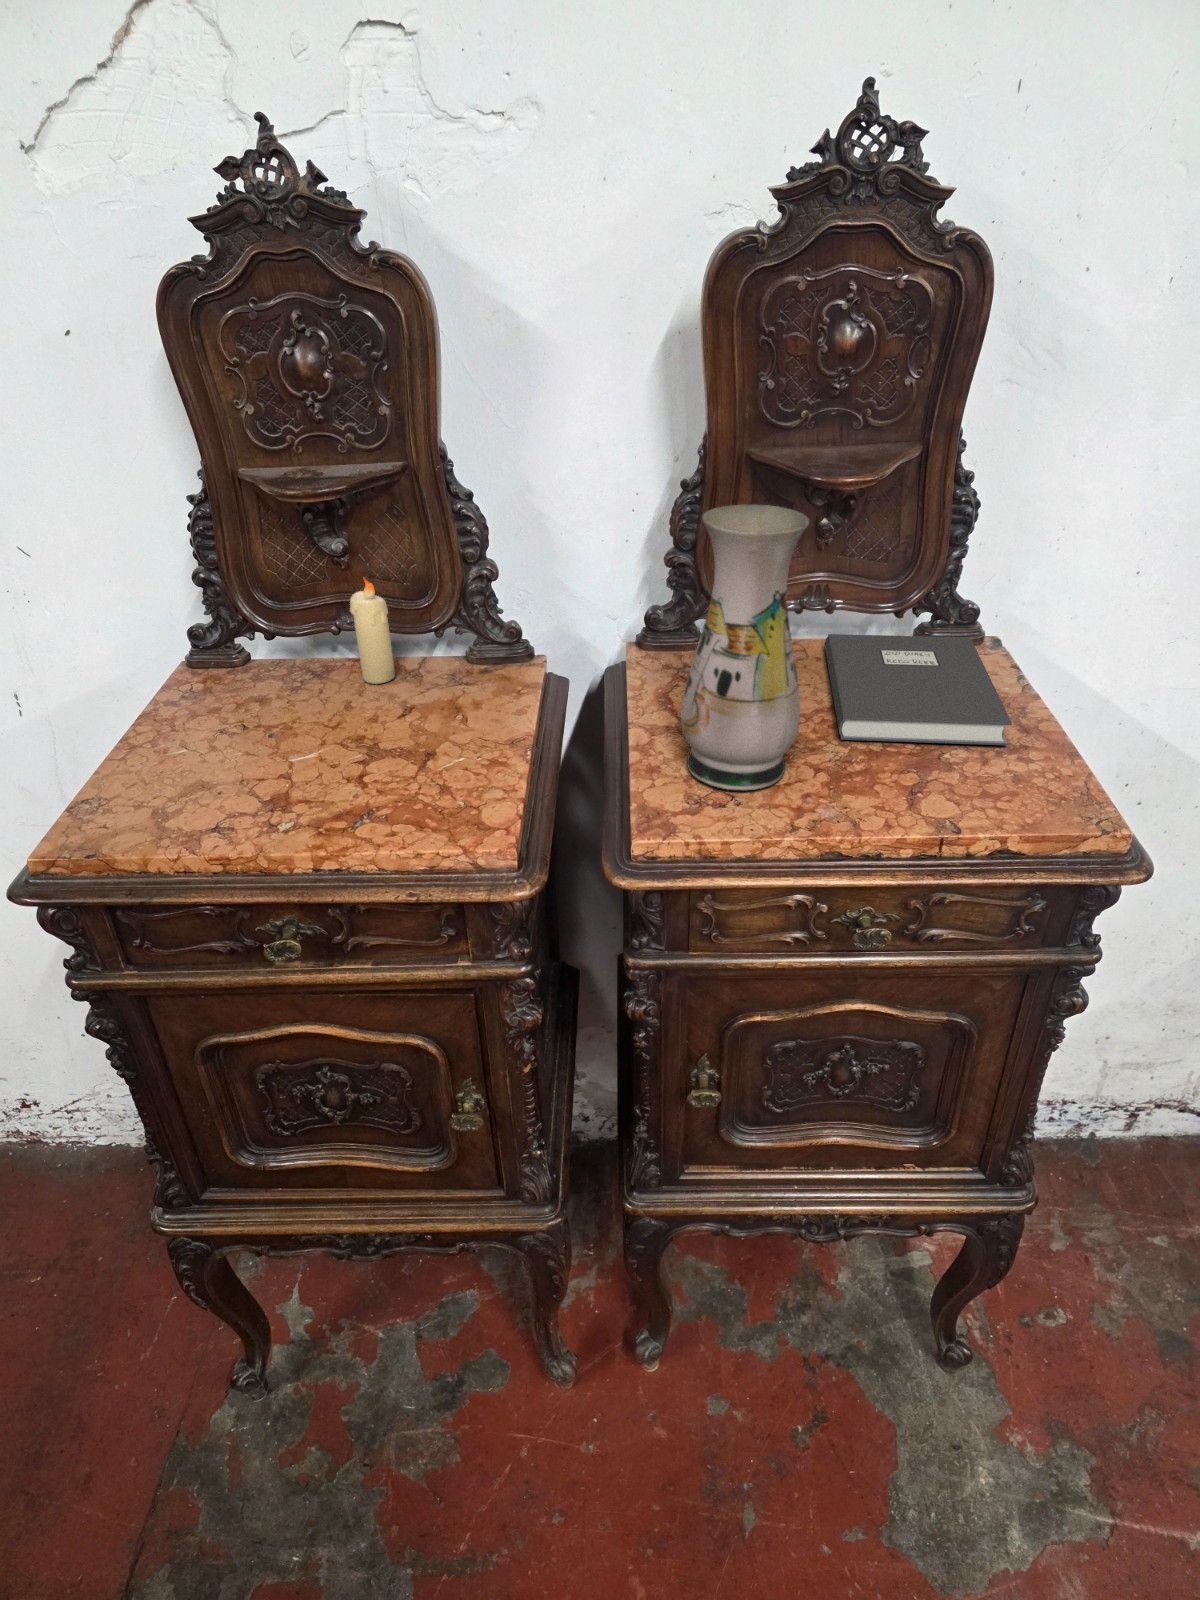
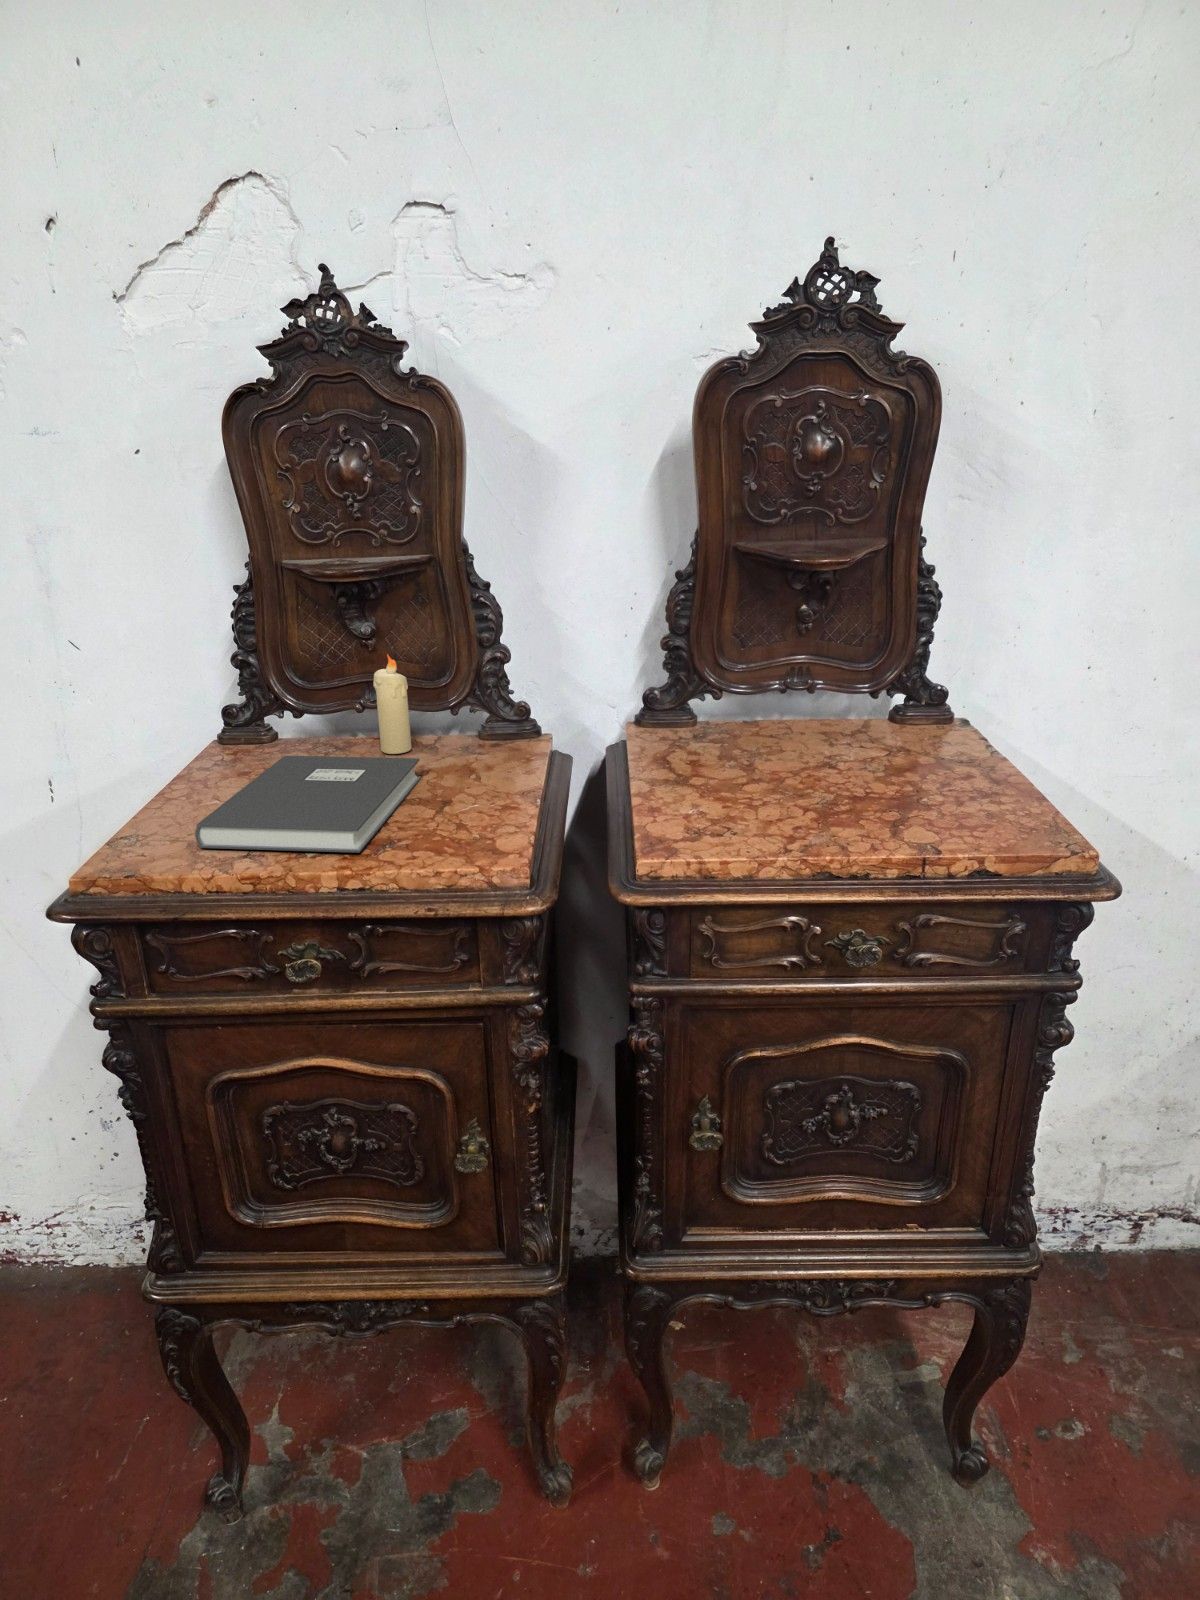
vase: present [681,505,809,790] -> none [680,568,792,824]
book: present [825,634,1012,745] -> present [195,756,421,853]

